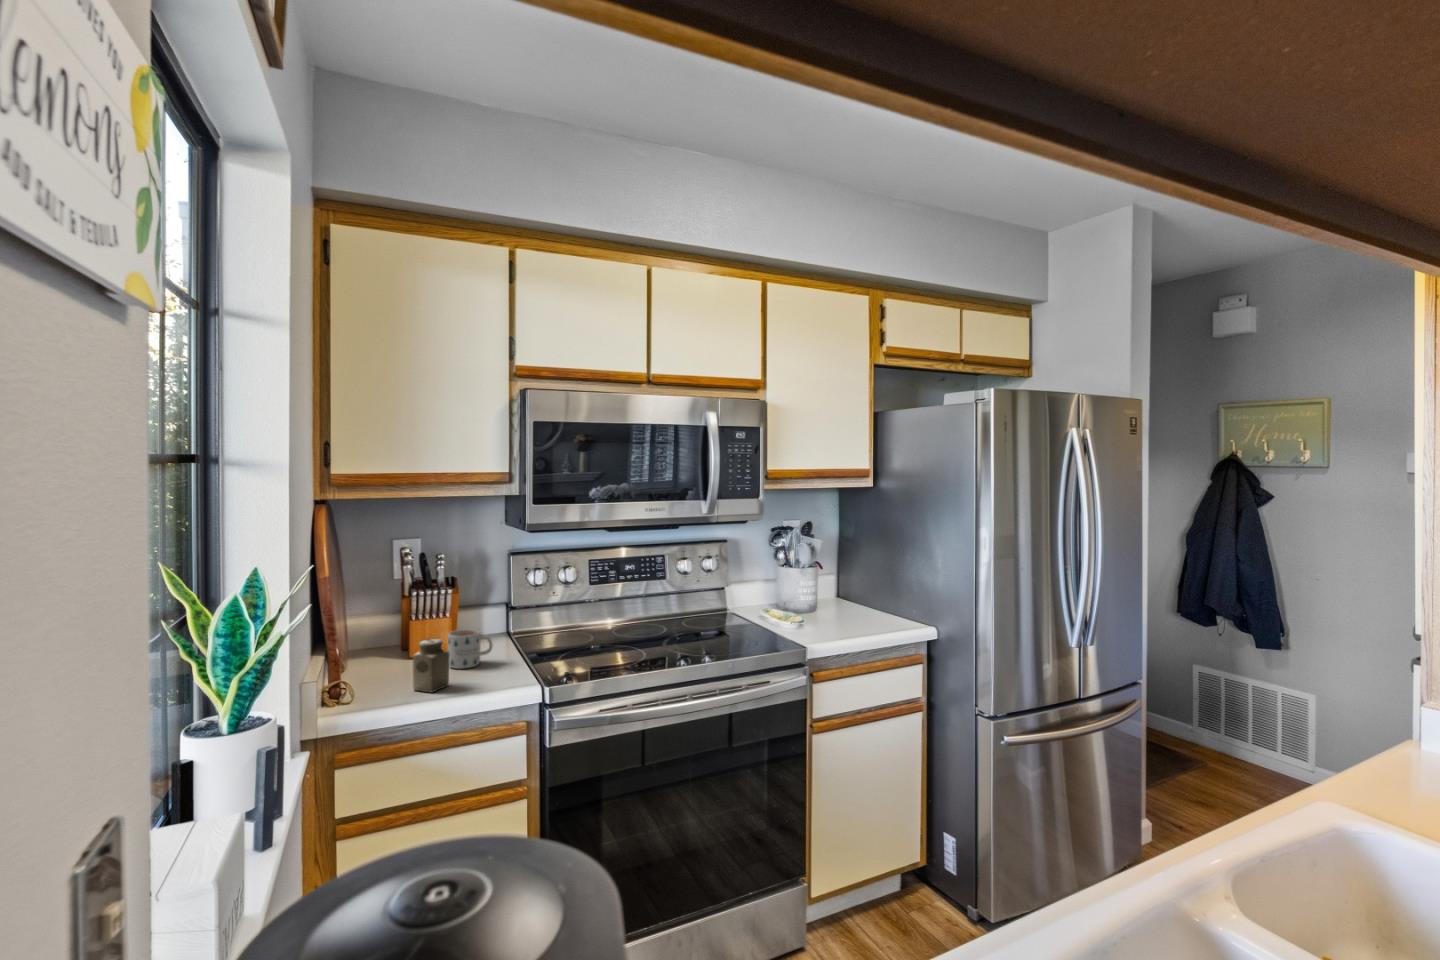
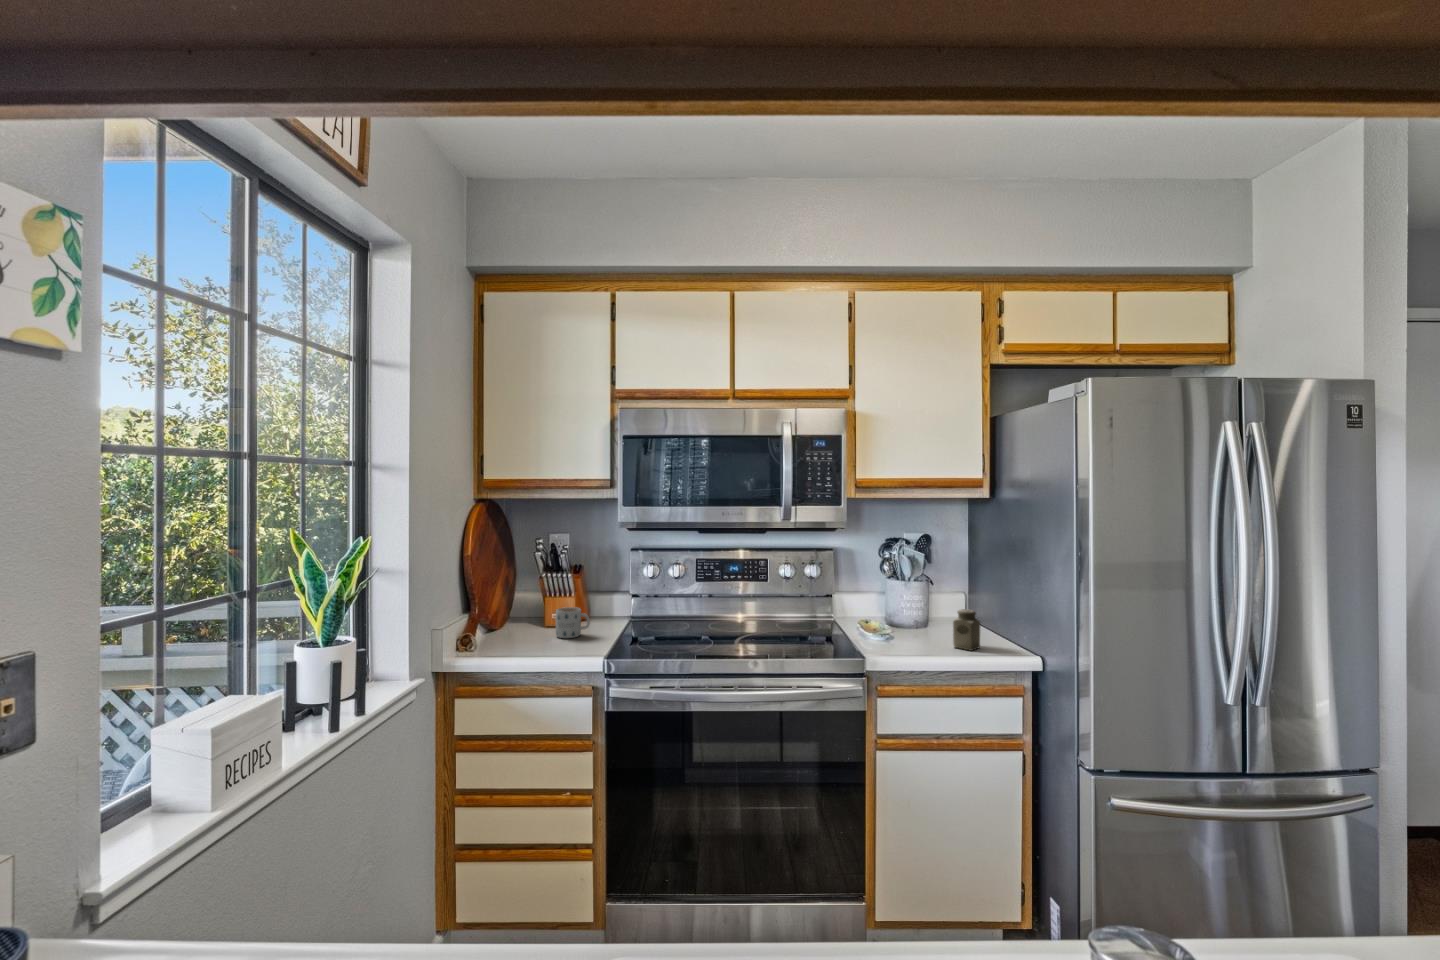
salt shaker: present [413,639,449,692] -> present [953,609,980,651]

